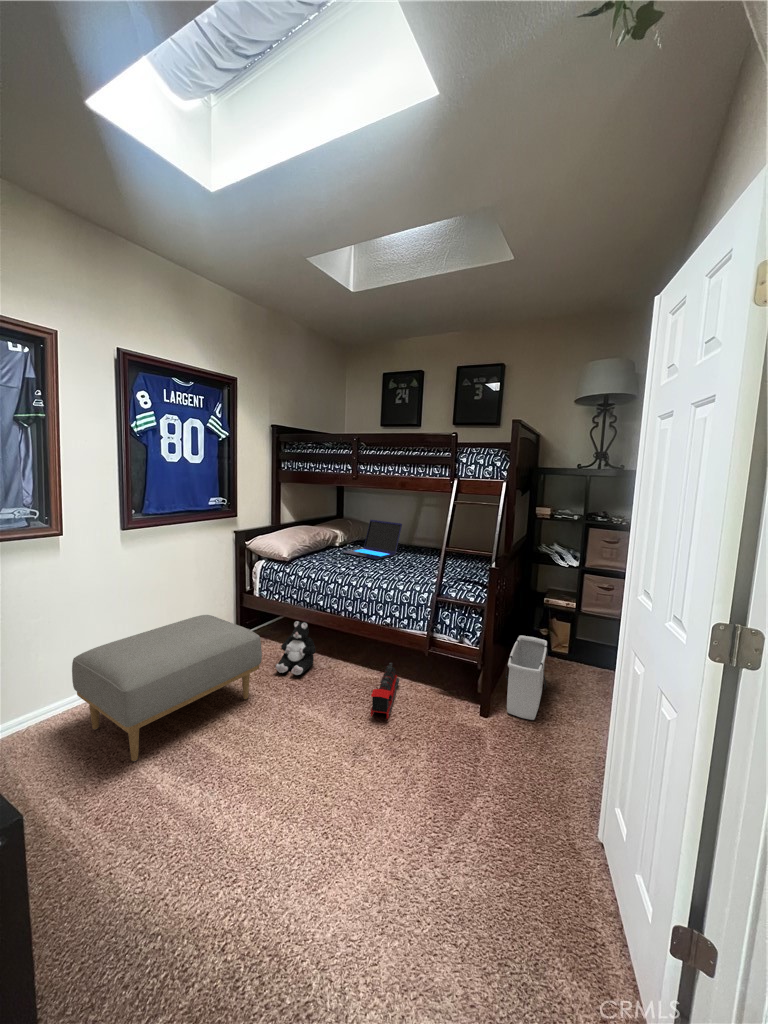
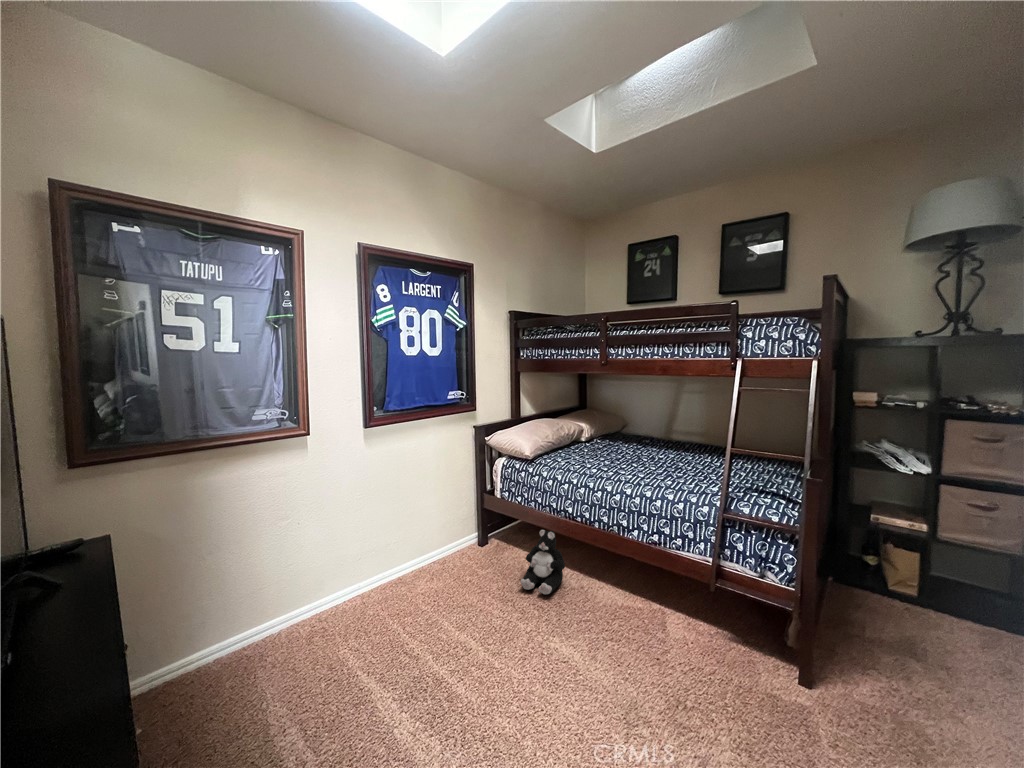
laptop: present [343,520,402,560] -> none [590,411,660,458]
ottoman: present [72,615,262,761] -> none [317,519,506,690]
storage bin: present [506,635,548,720] -> none [832,569,905,704]
toy train: present [371,663,399,719] -> none [641,592,673,673]

